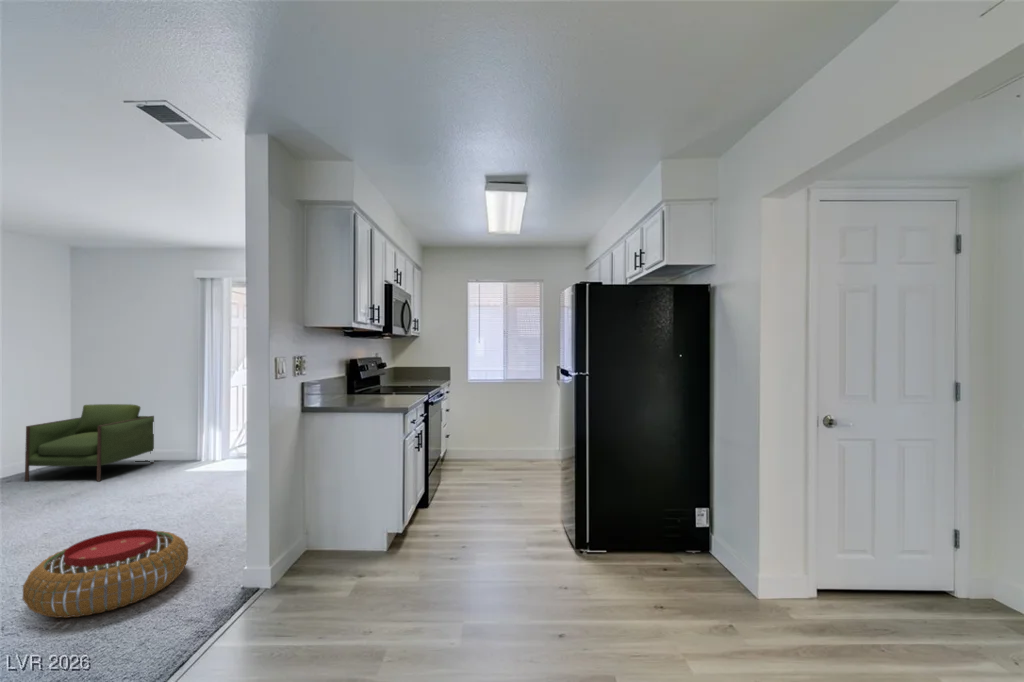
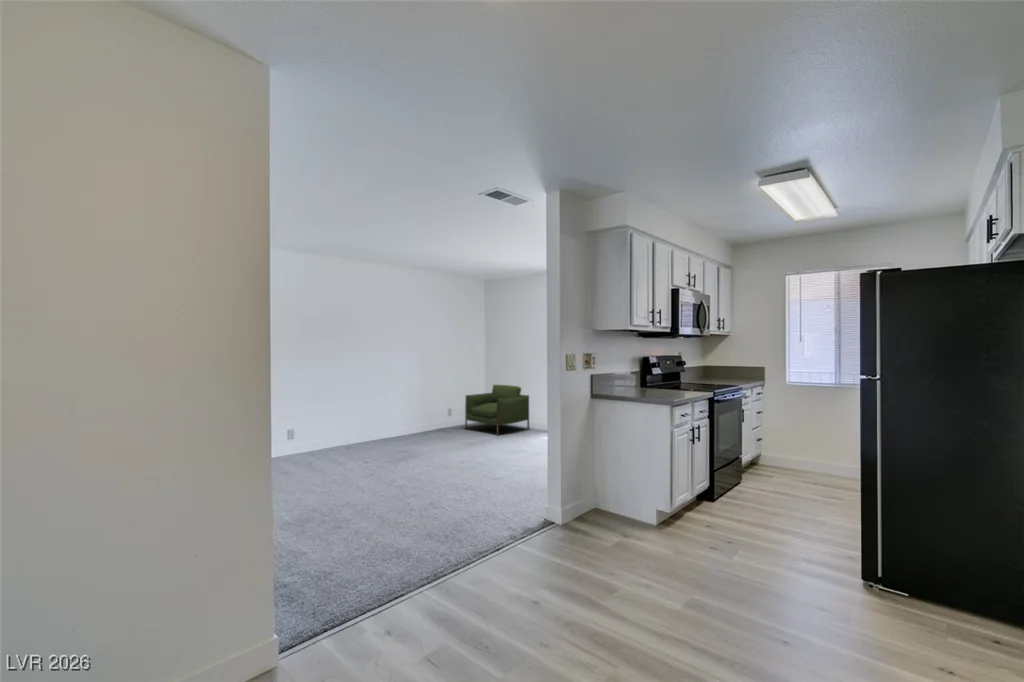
pouf: present [23,529,188,618] -> none [443,464,522,509]

